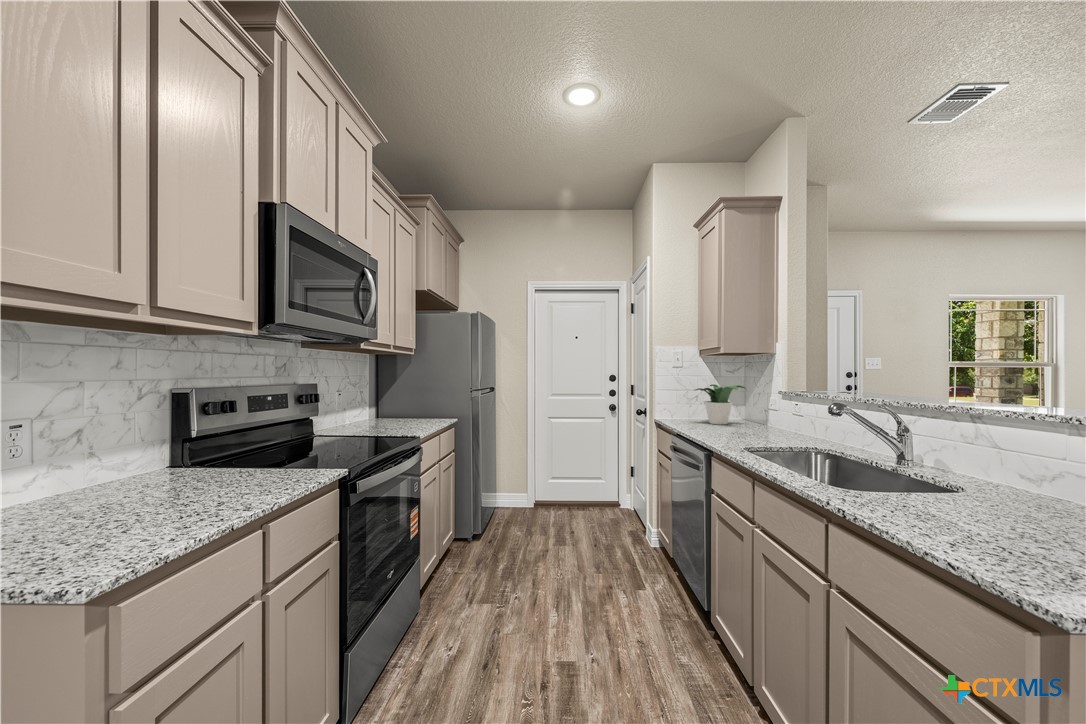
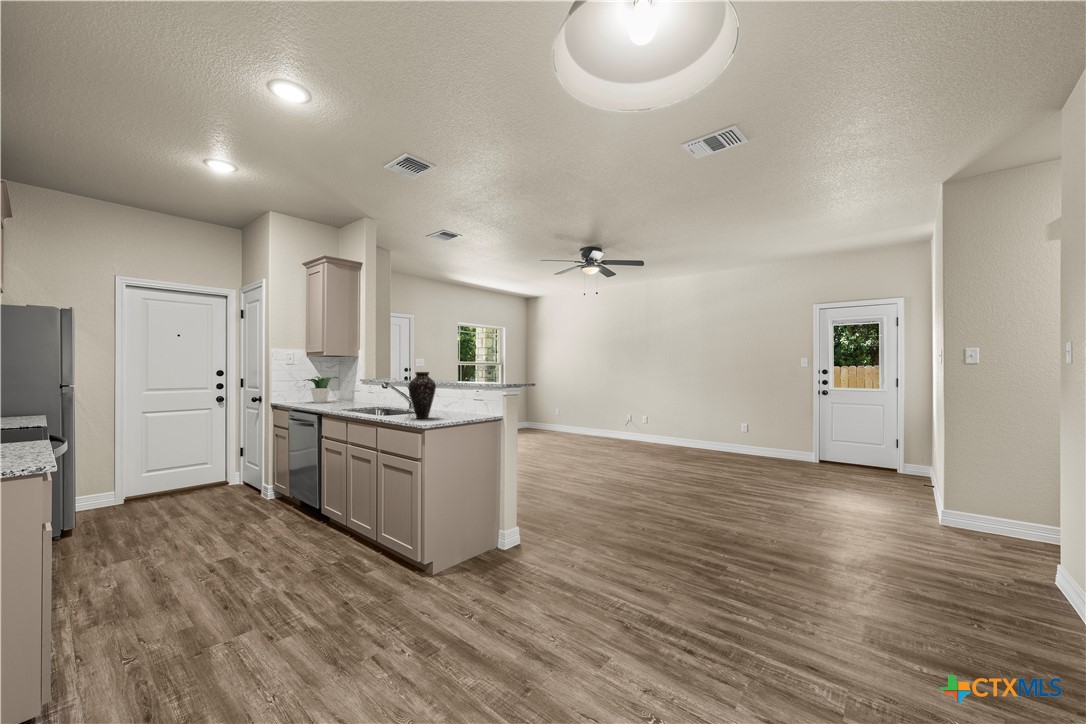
vase: none [918,390,1023,531] -> present [409,372,436,419]

